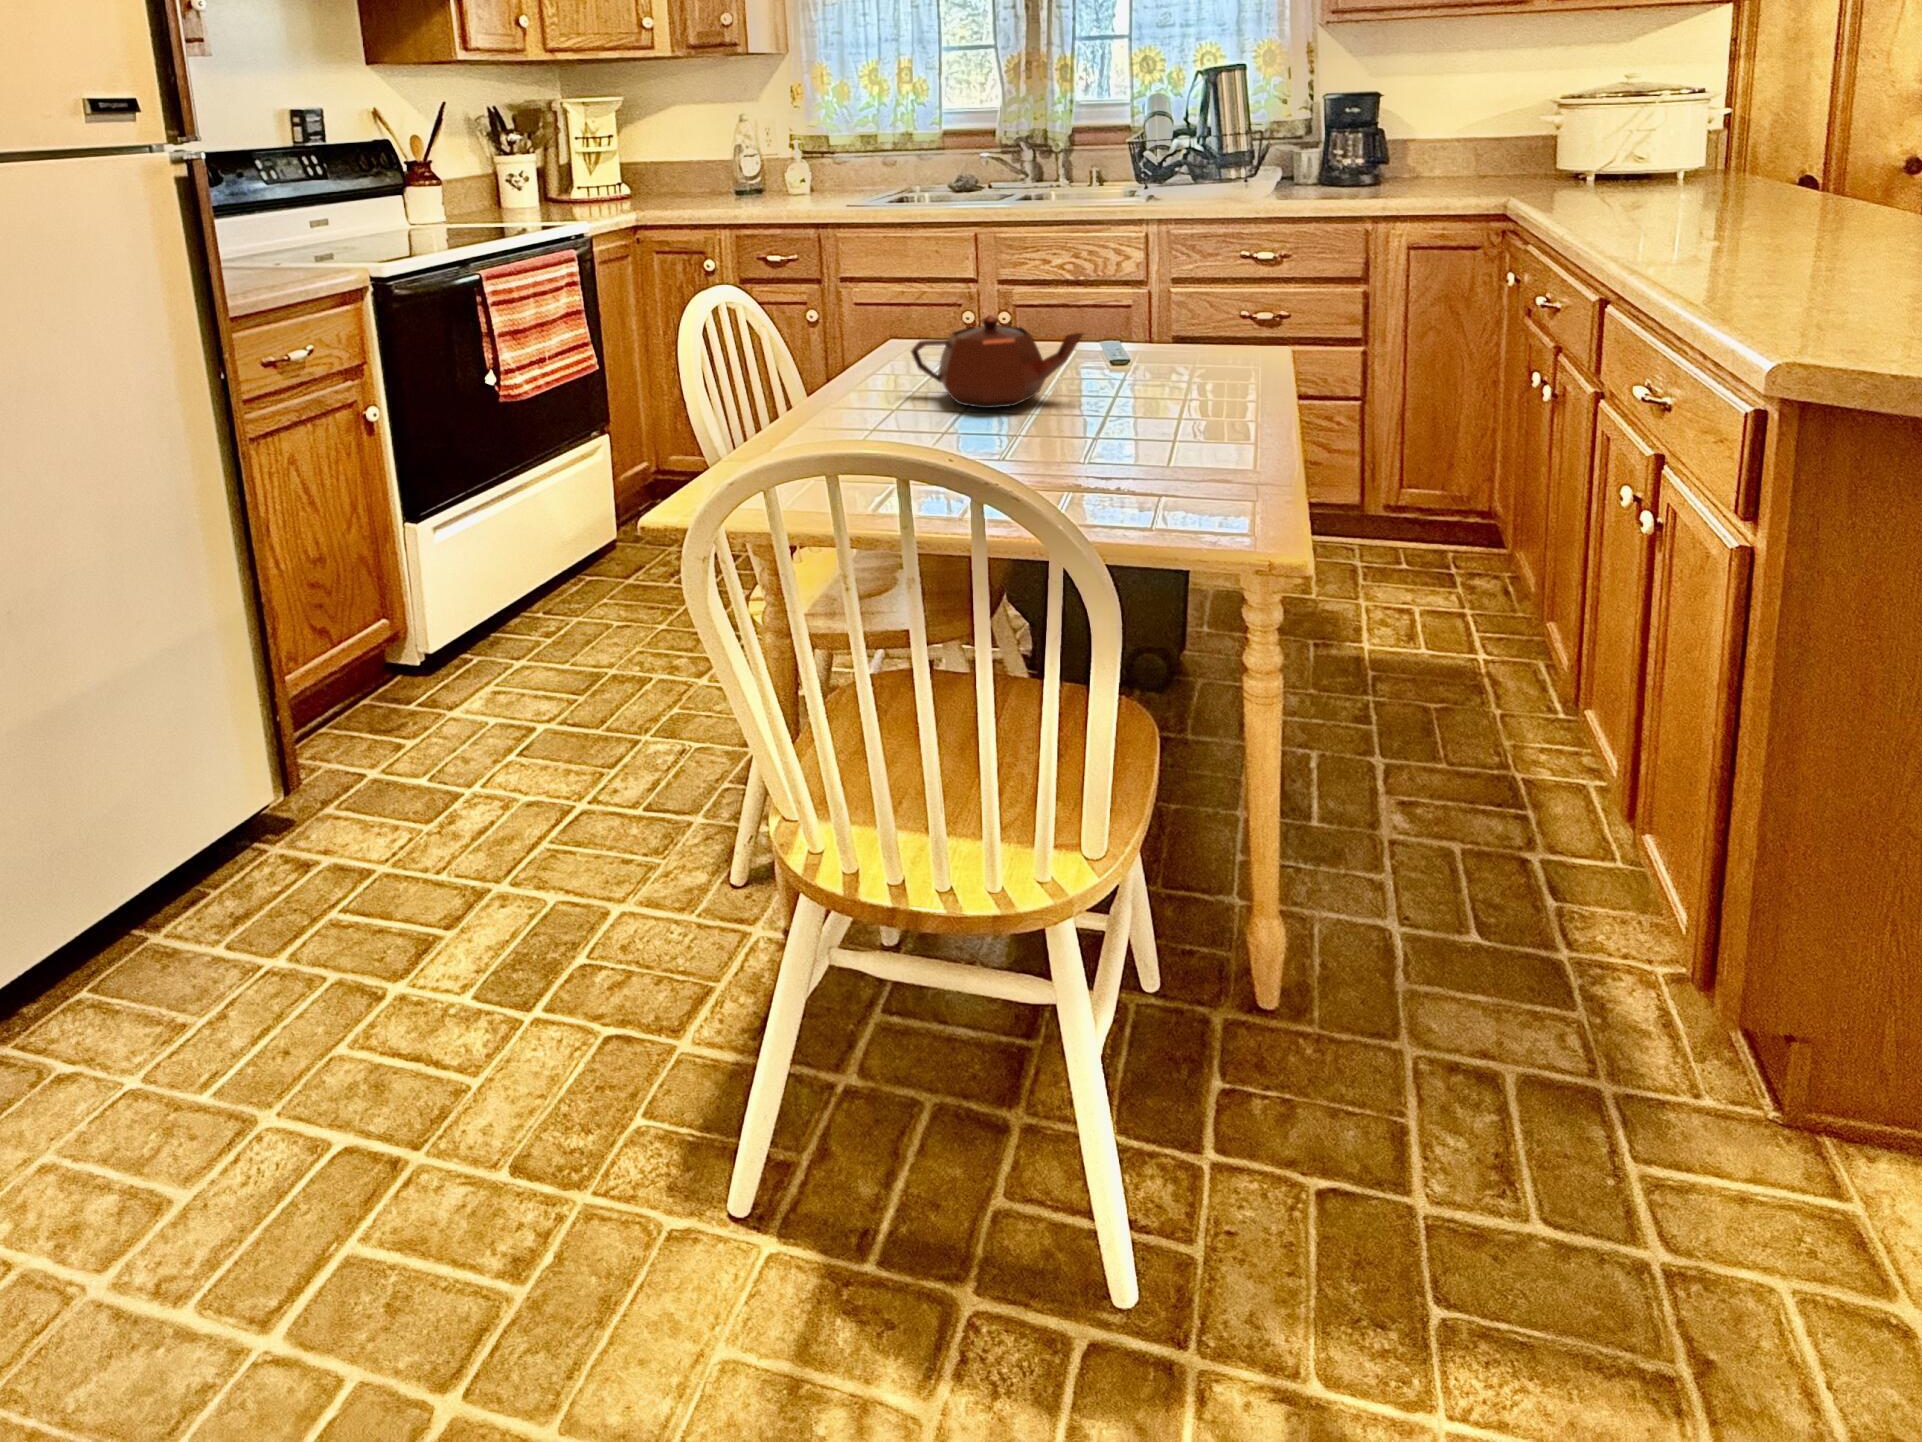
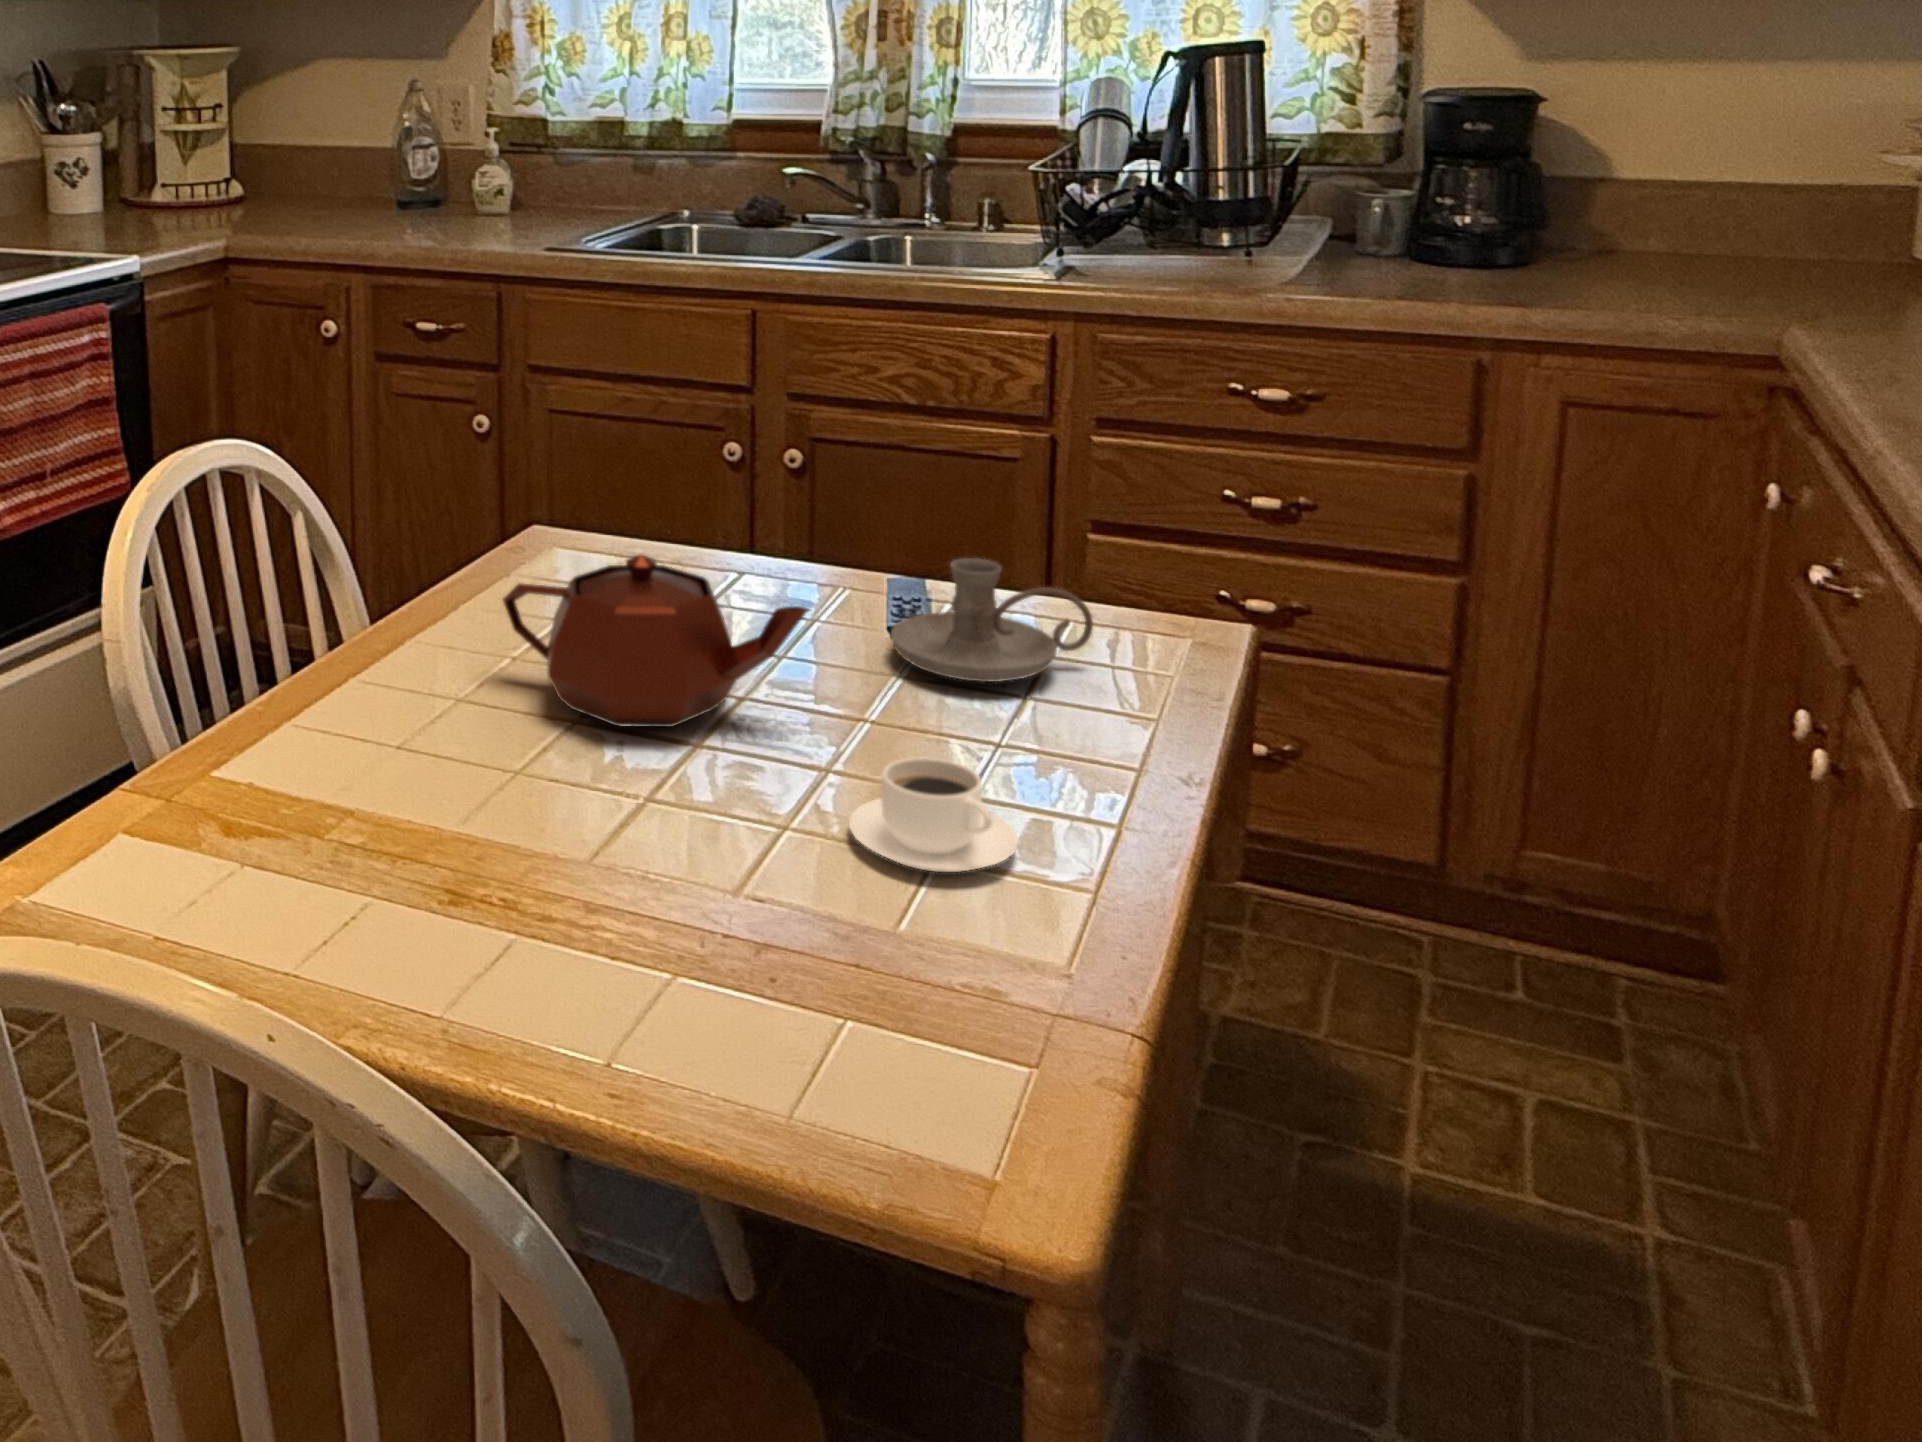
candle holder: none [1113,314,1215,375] -> present [891,558,1093,682]
coffee cup: none [1123,395,1209,445] -> present [849,758,1018,872]

